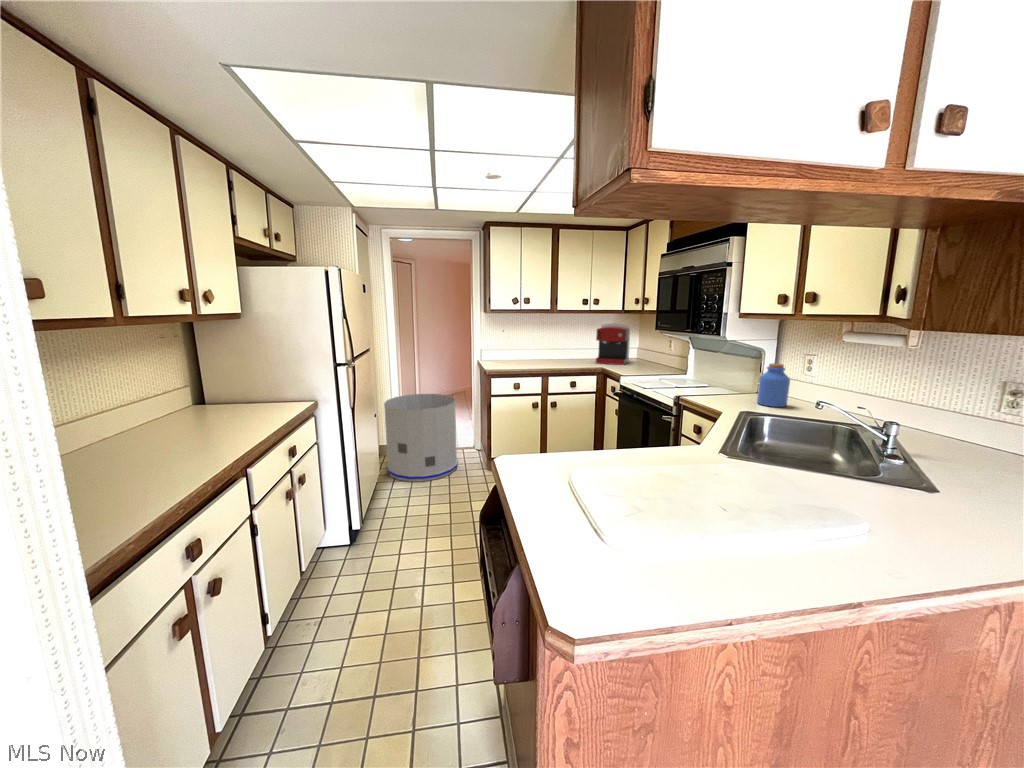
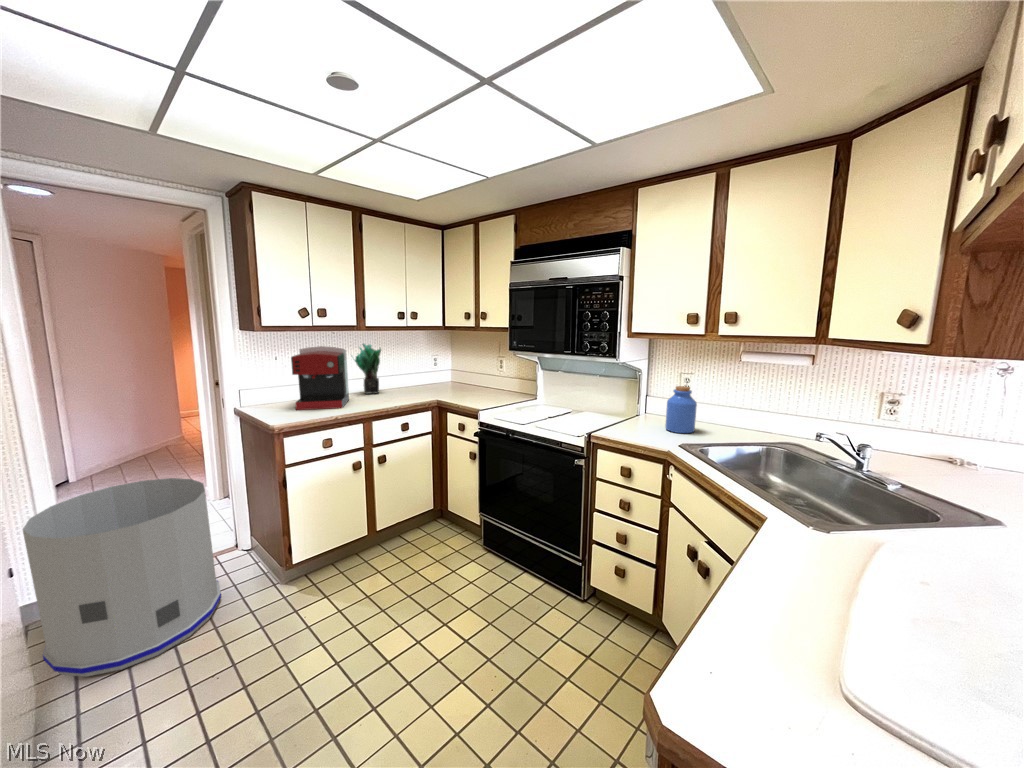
potted plant: none [552,323,573,360] -> present [355,343,381,394]
coffee maker: present [596,323,631,365] -> present [291,346,349,410]

